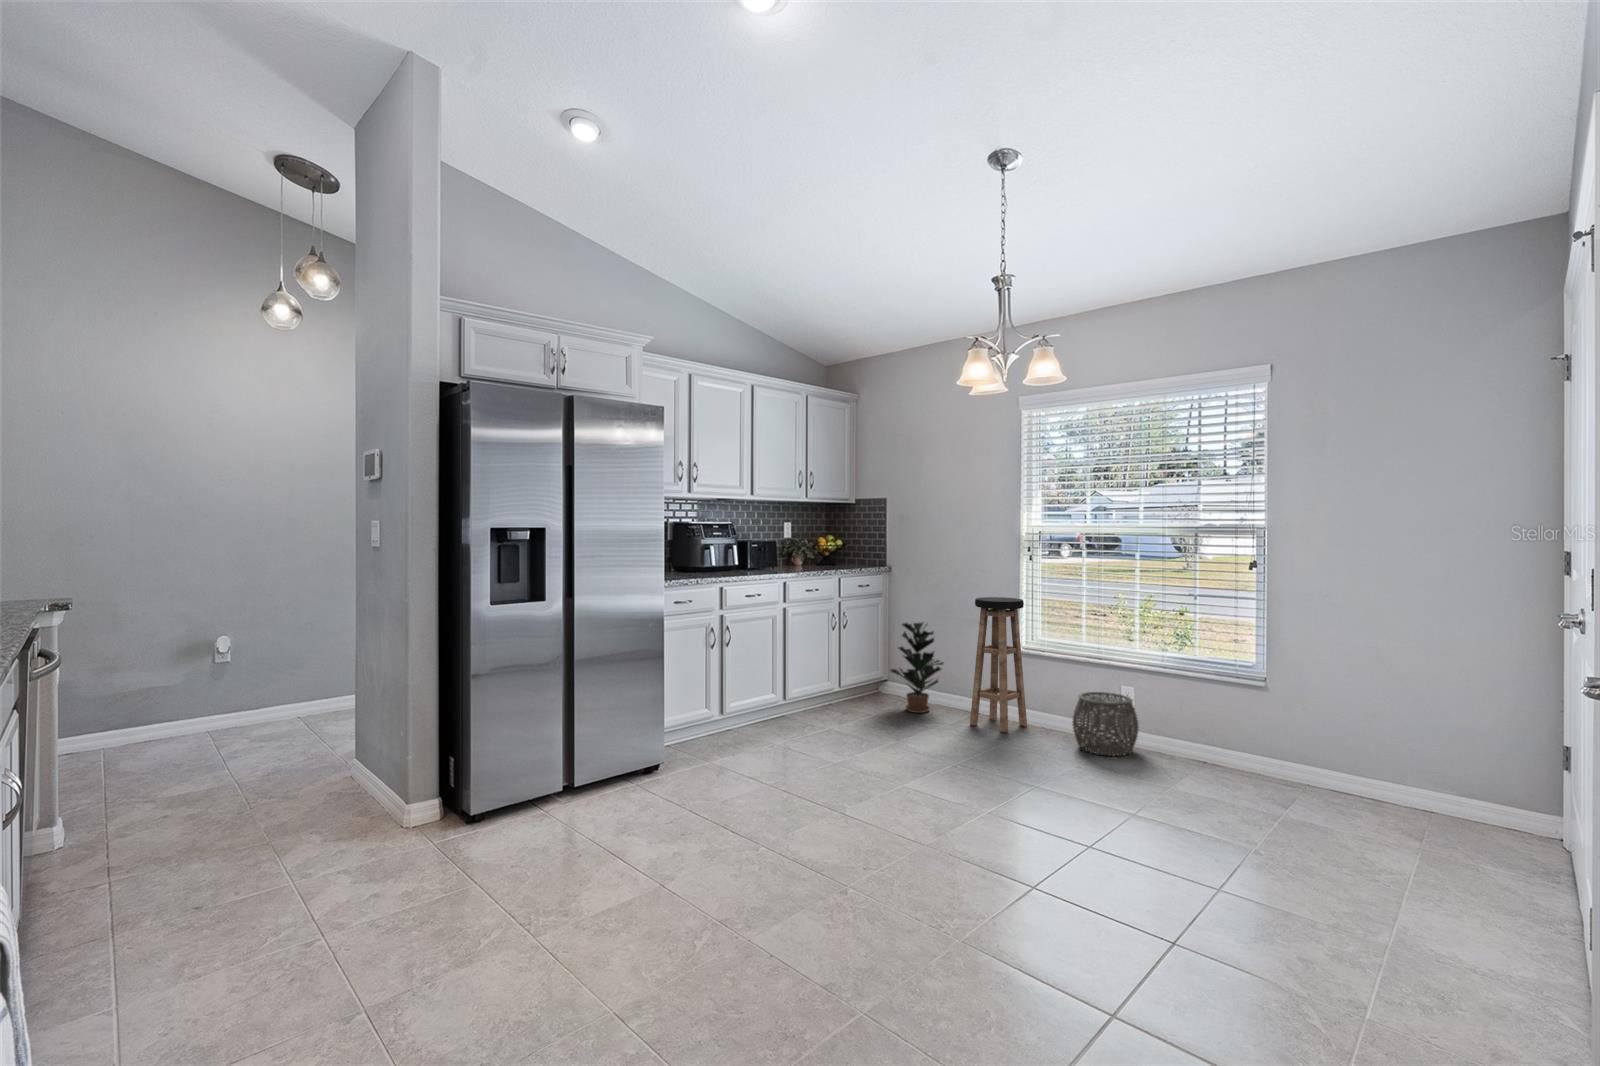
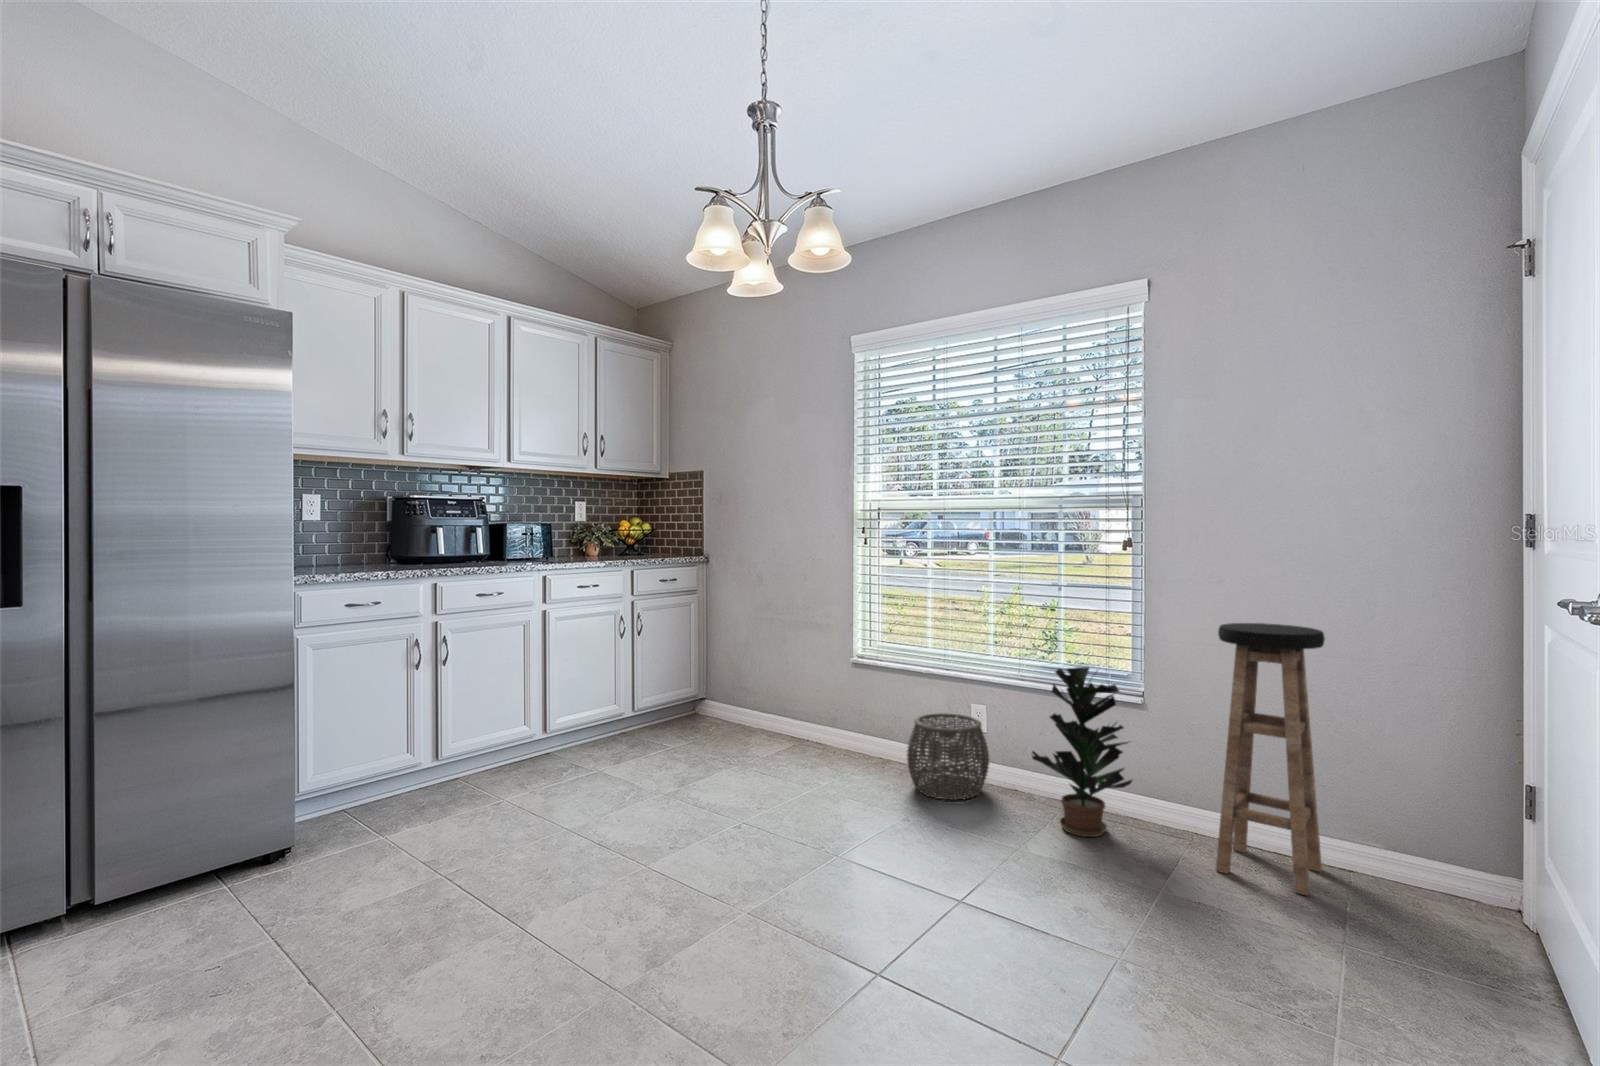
bar stool: present [970,597,1027,733] -> present [1216,623,1325,895]
potted plant: present [891,623,943,713] -> present [1032,667,1132,837]

